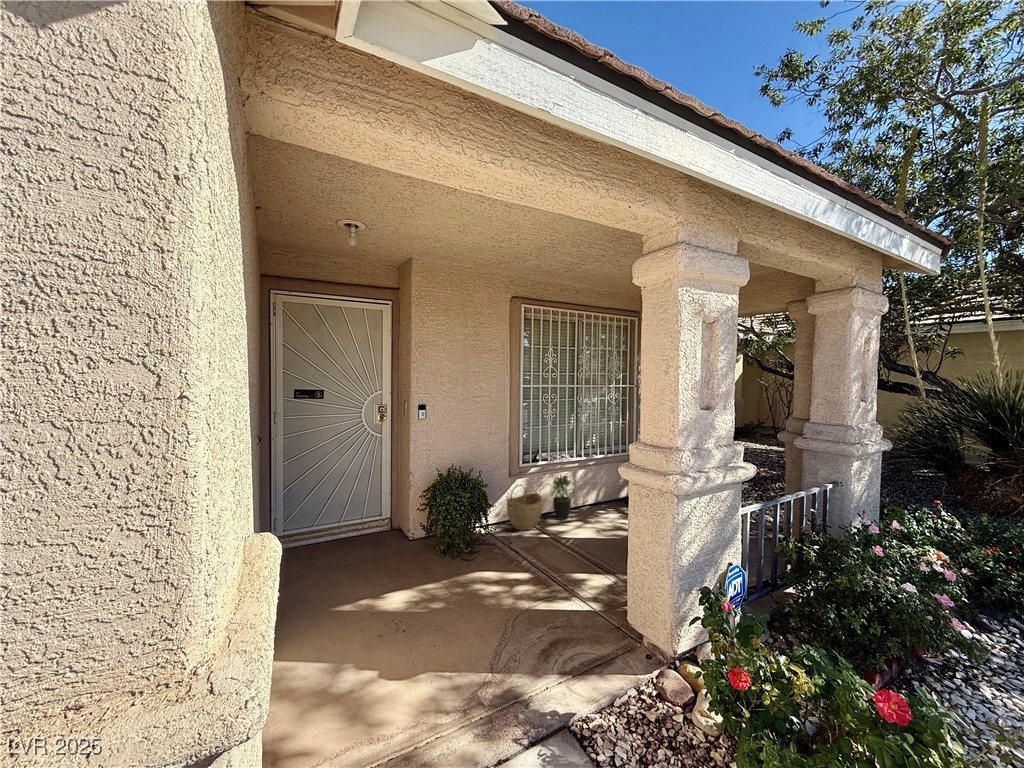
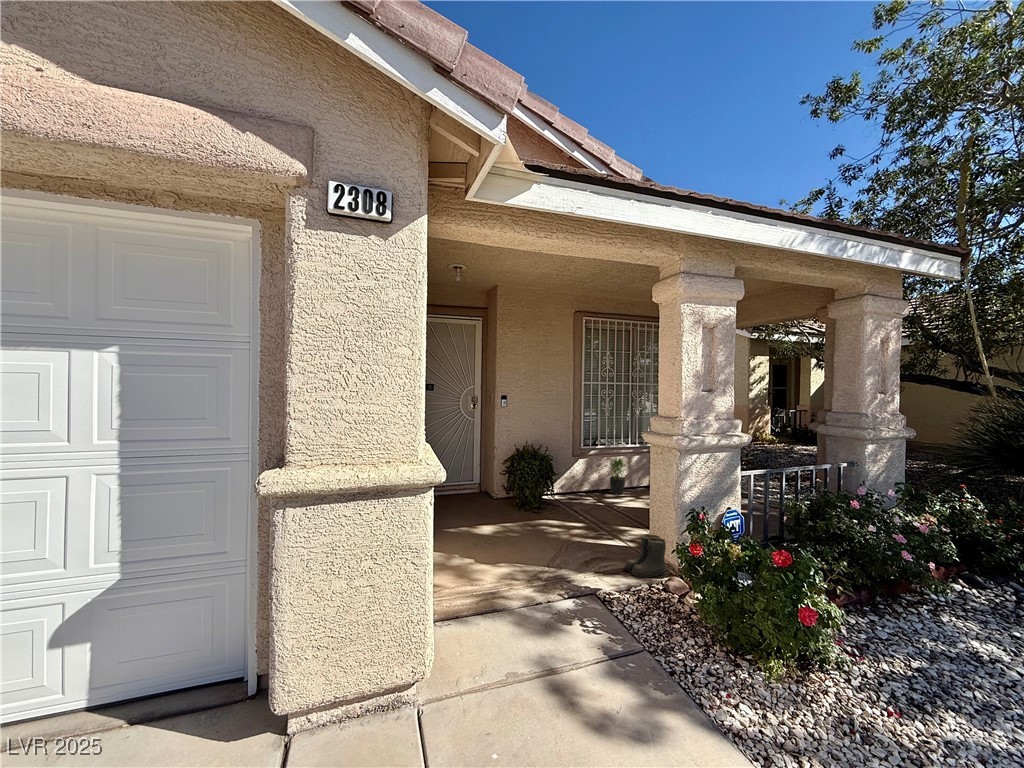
woven basket: present [507,485,542,531] -> none [570,463,599,499]
boots: none [599,607,658,680] -> present [625,534,666,578]

